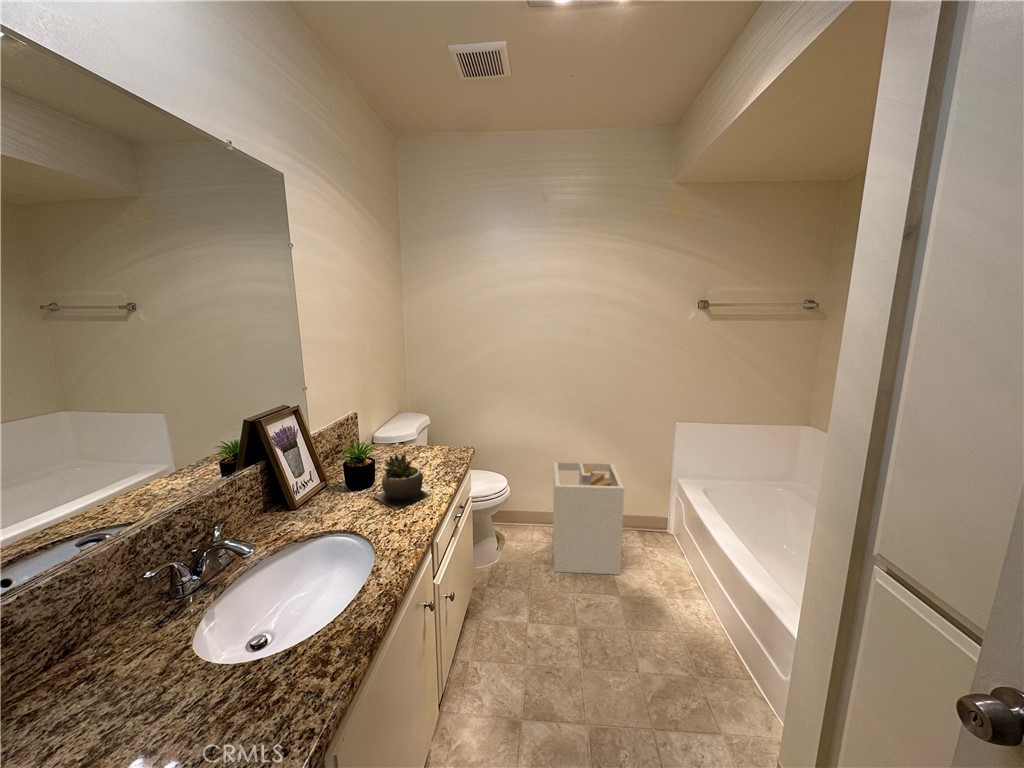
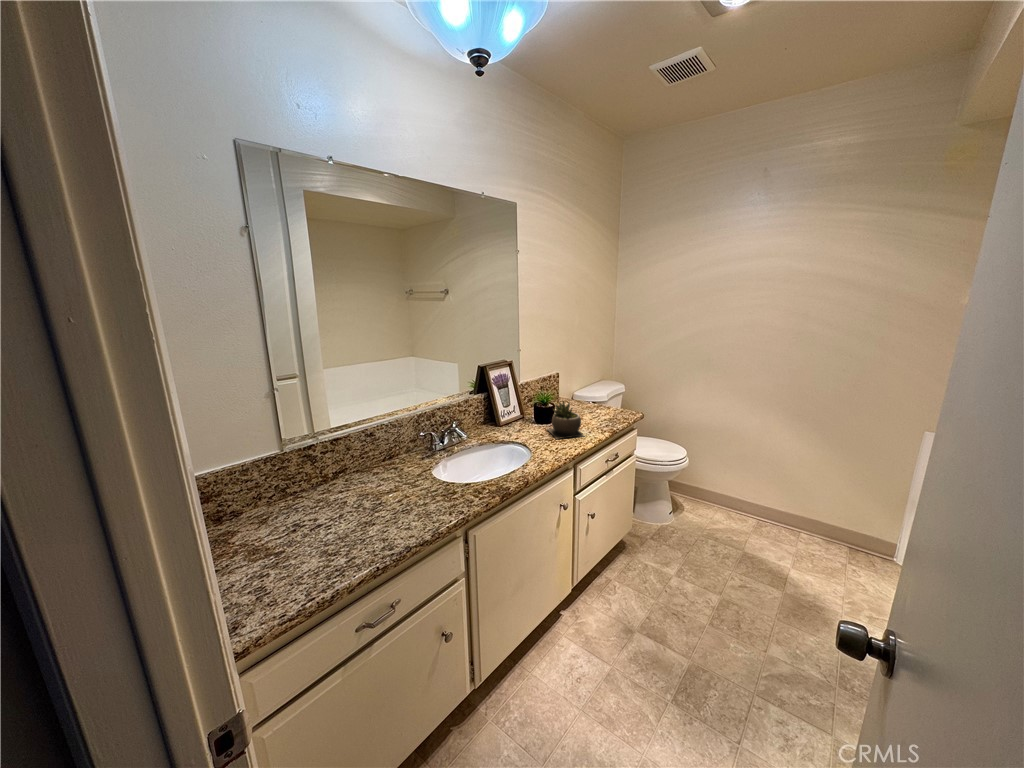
laundry hamper: present [553,462,624,575] -> none [721,448,818,577]

